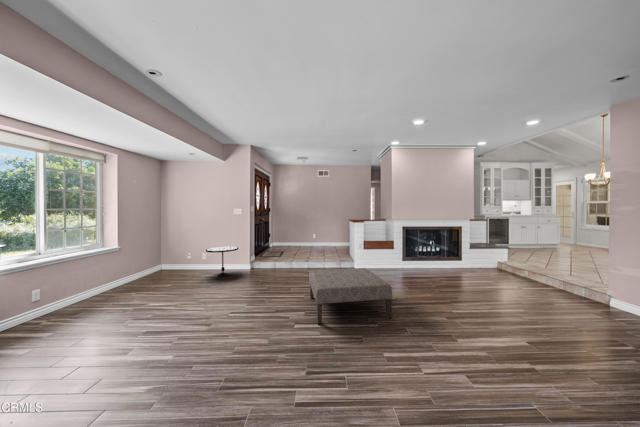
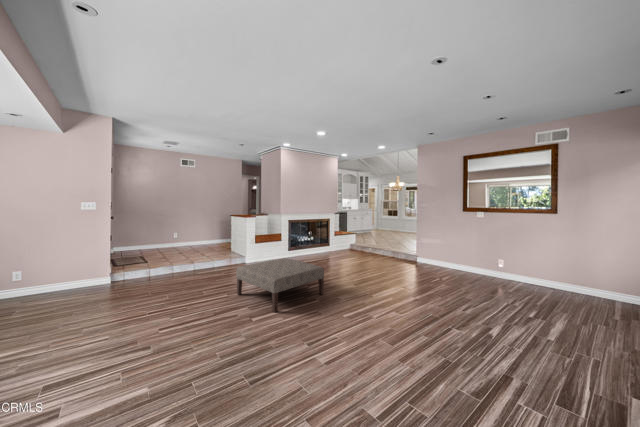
side table: present [206,247,238,277] -> none [30,252,95,299]

